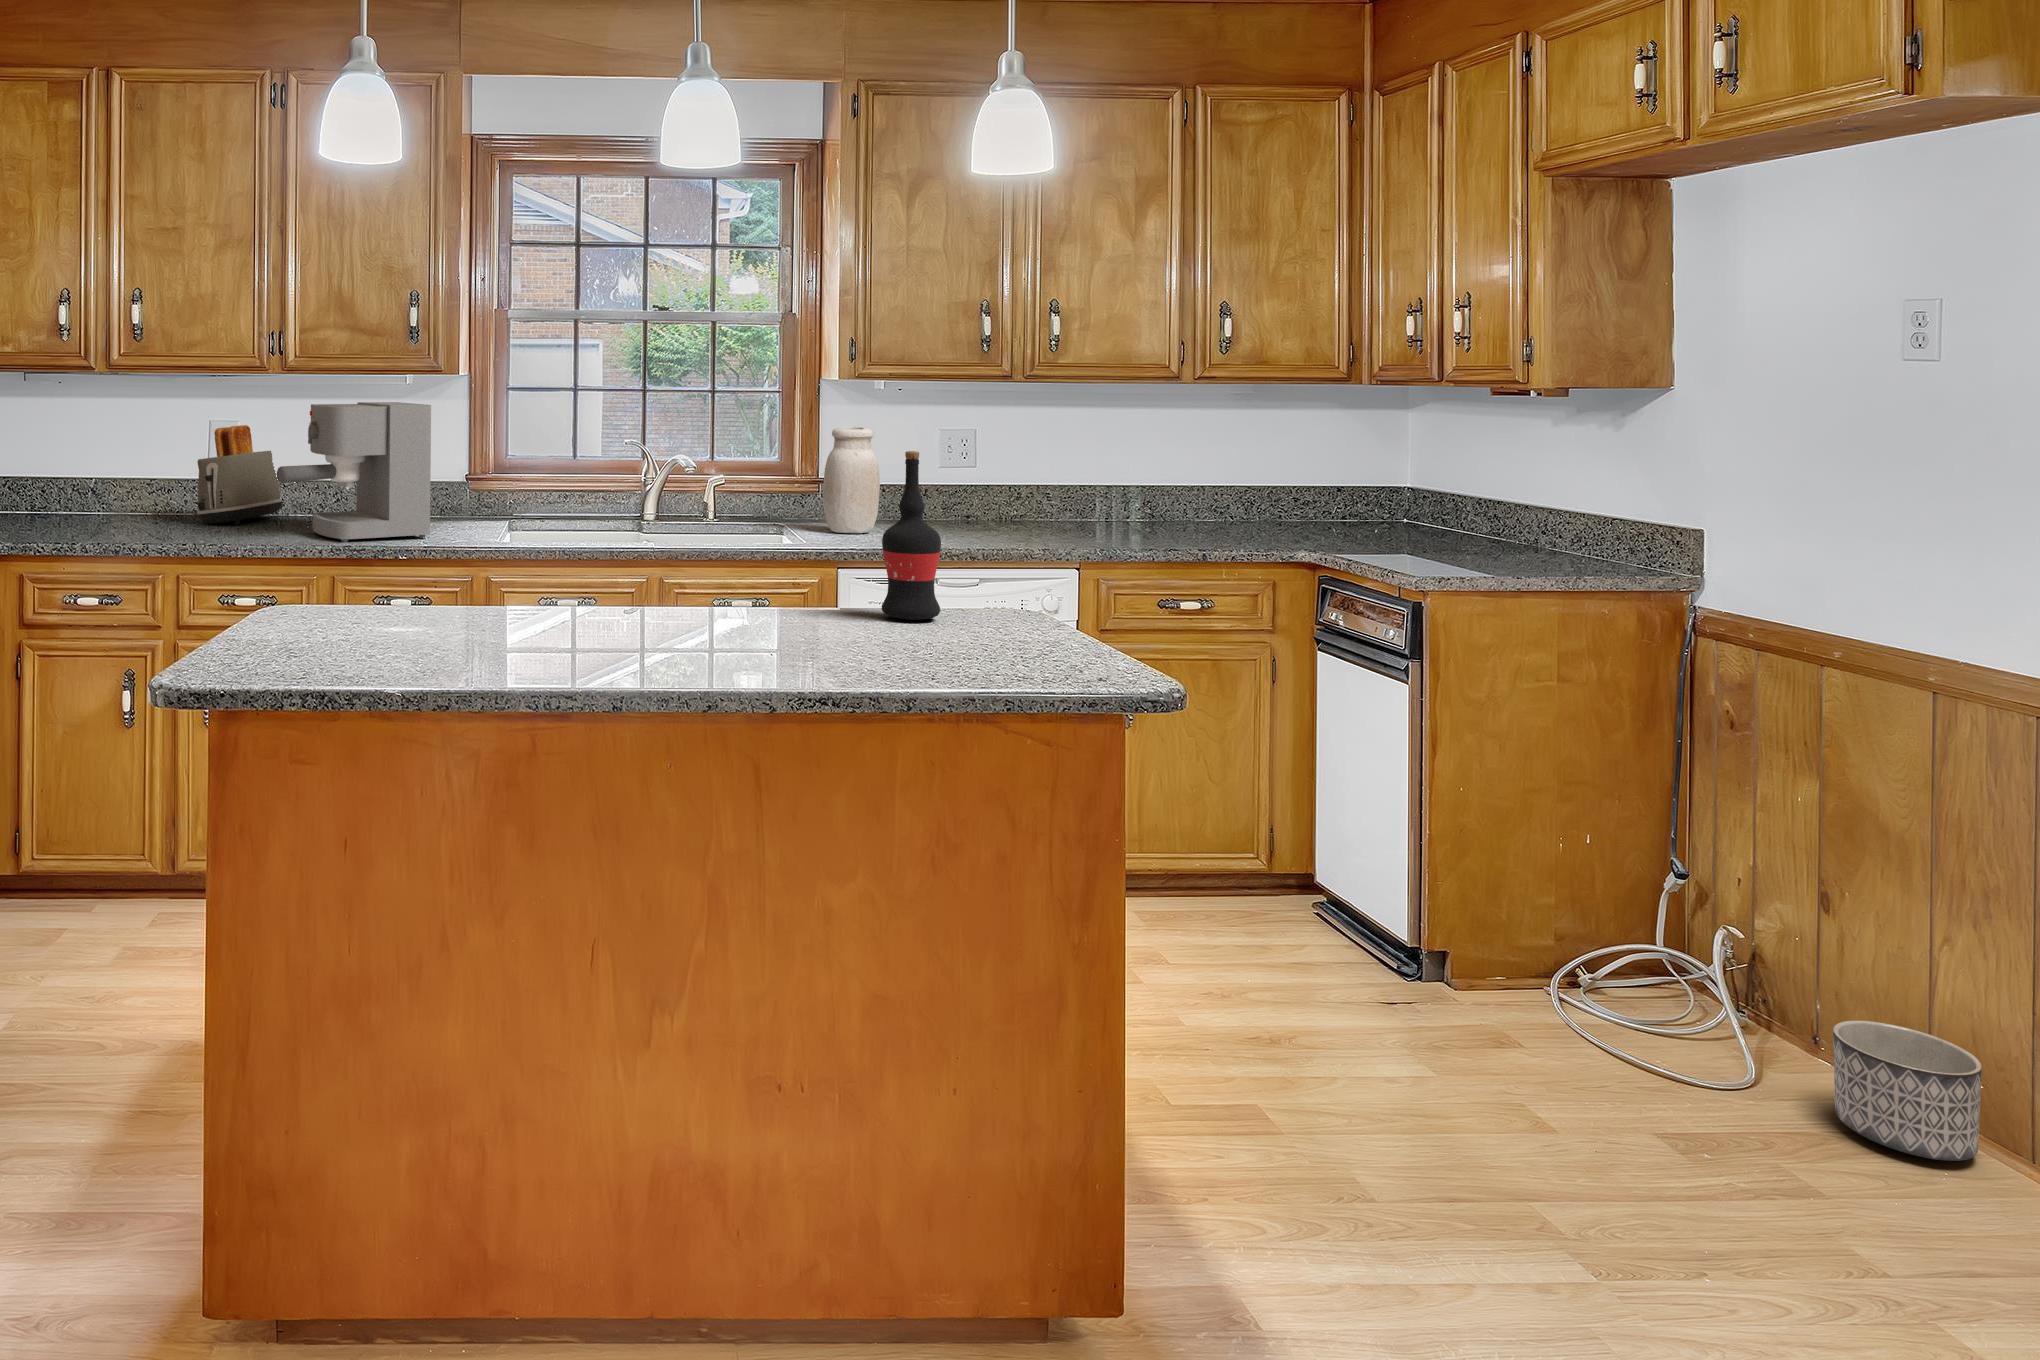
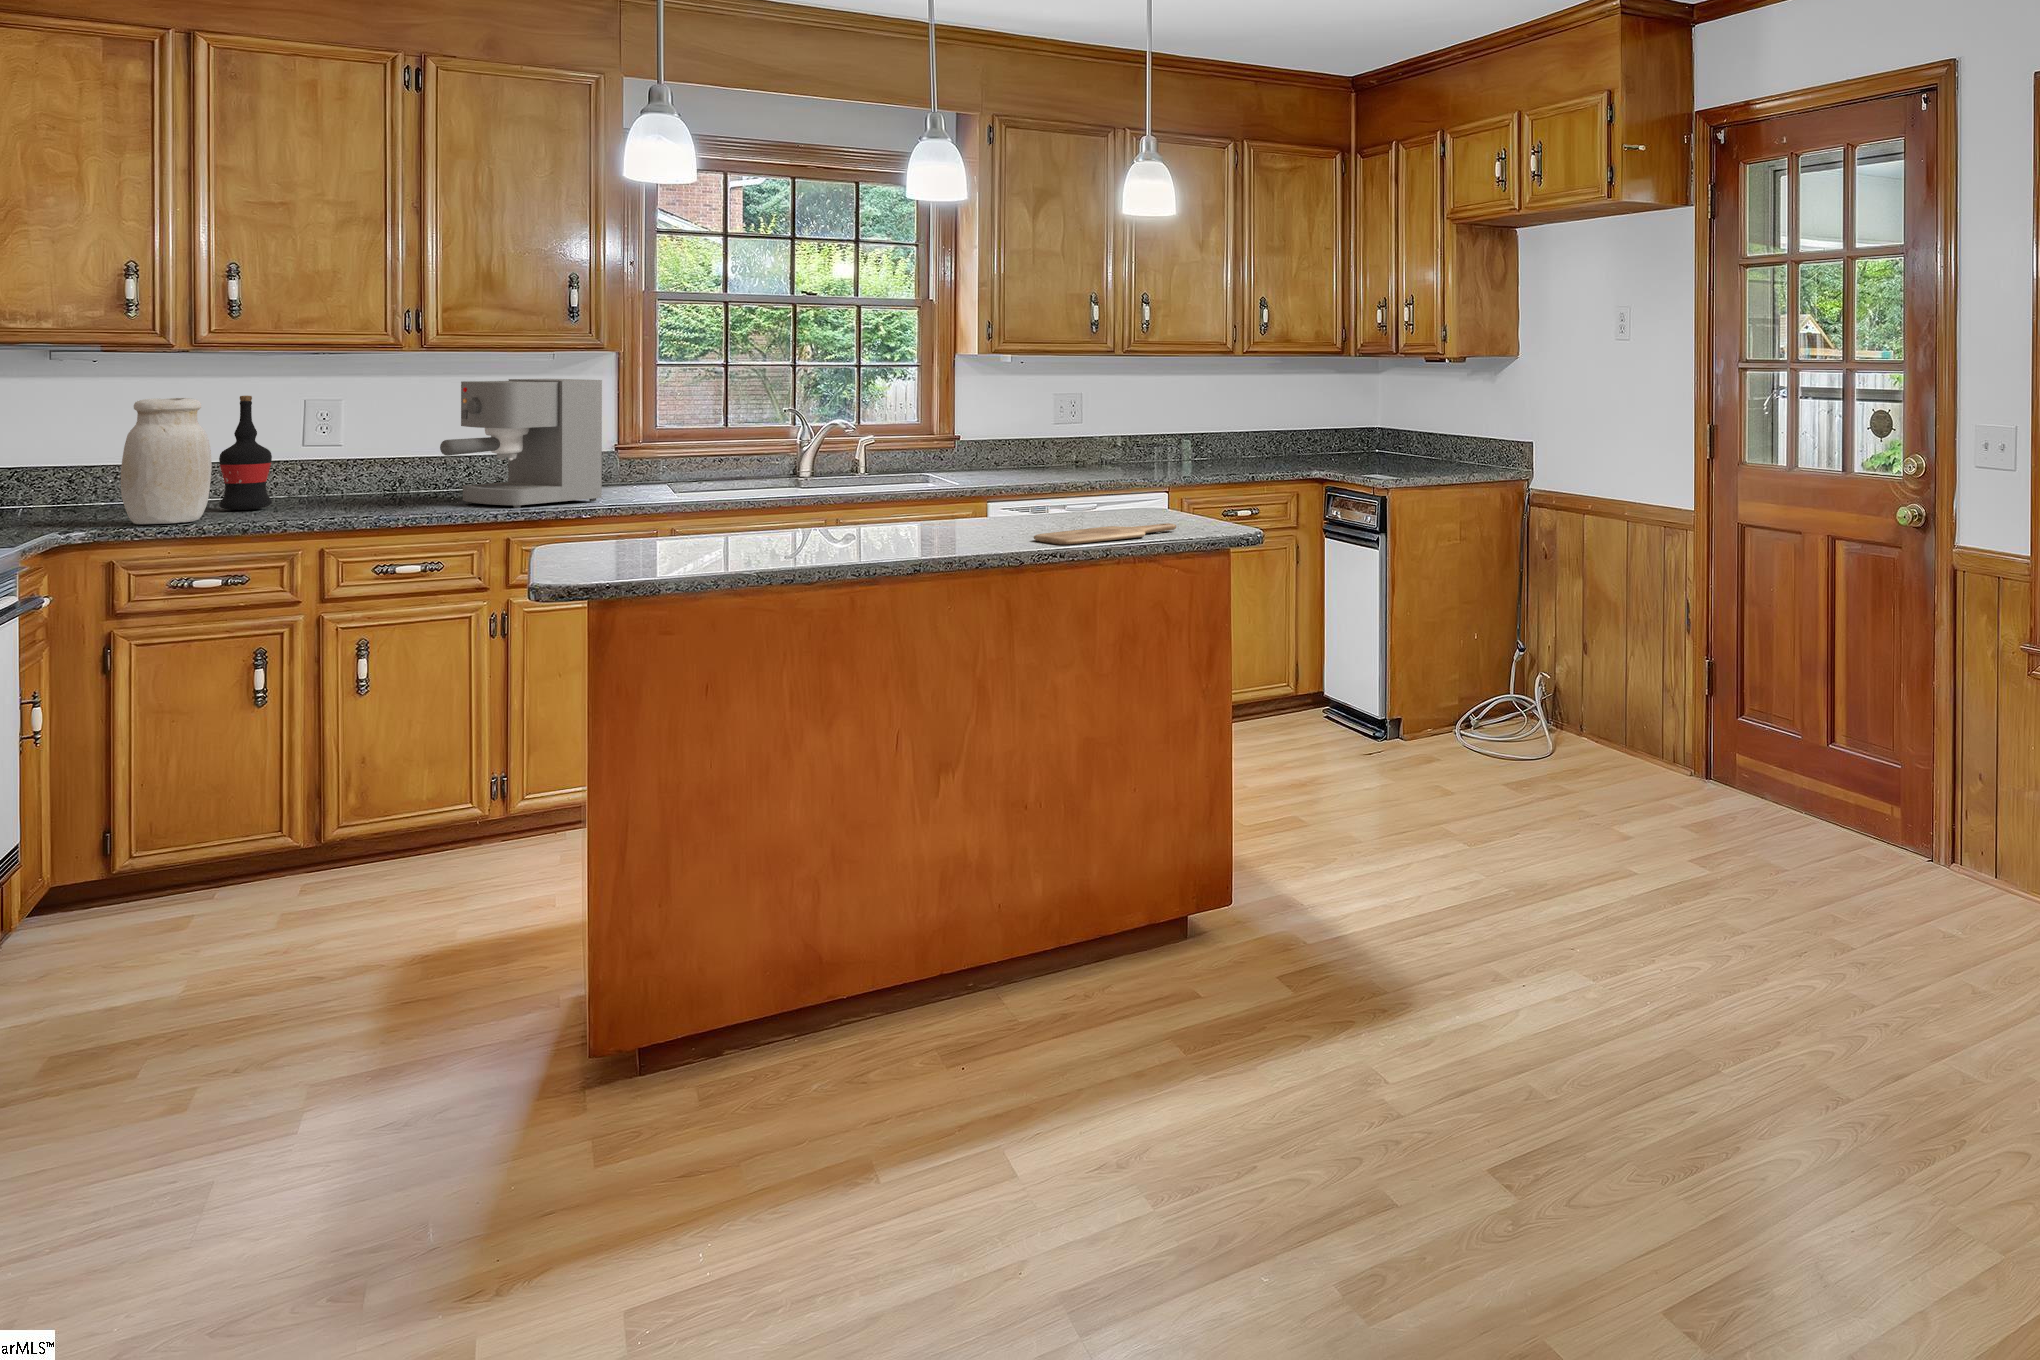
toaster: present [197,425,283,525] -> none [306,405,399,504]
jar: present [823,427,880,533] -> present [121,398,212,524]
wine bottle: present [881,451,941,620] -> present [219,396,272,510]
cutting board: none [807,650,1038,683] -> present [1034,523,1176,545]
planter: present [1833,1021,1982,1161] -> none [1584,705,1643,767]

